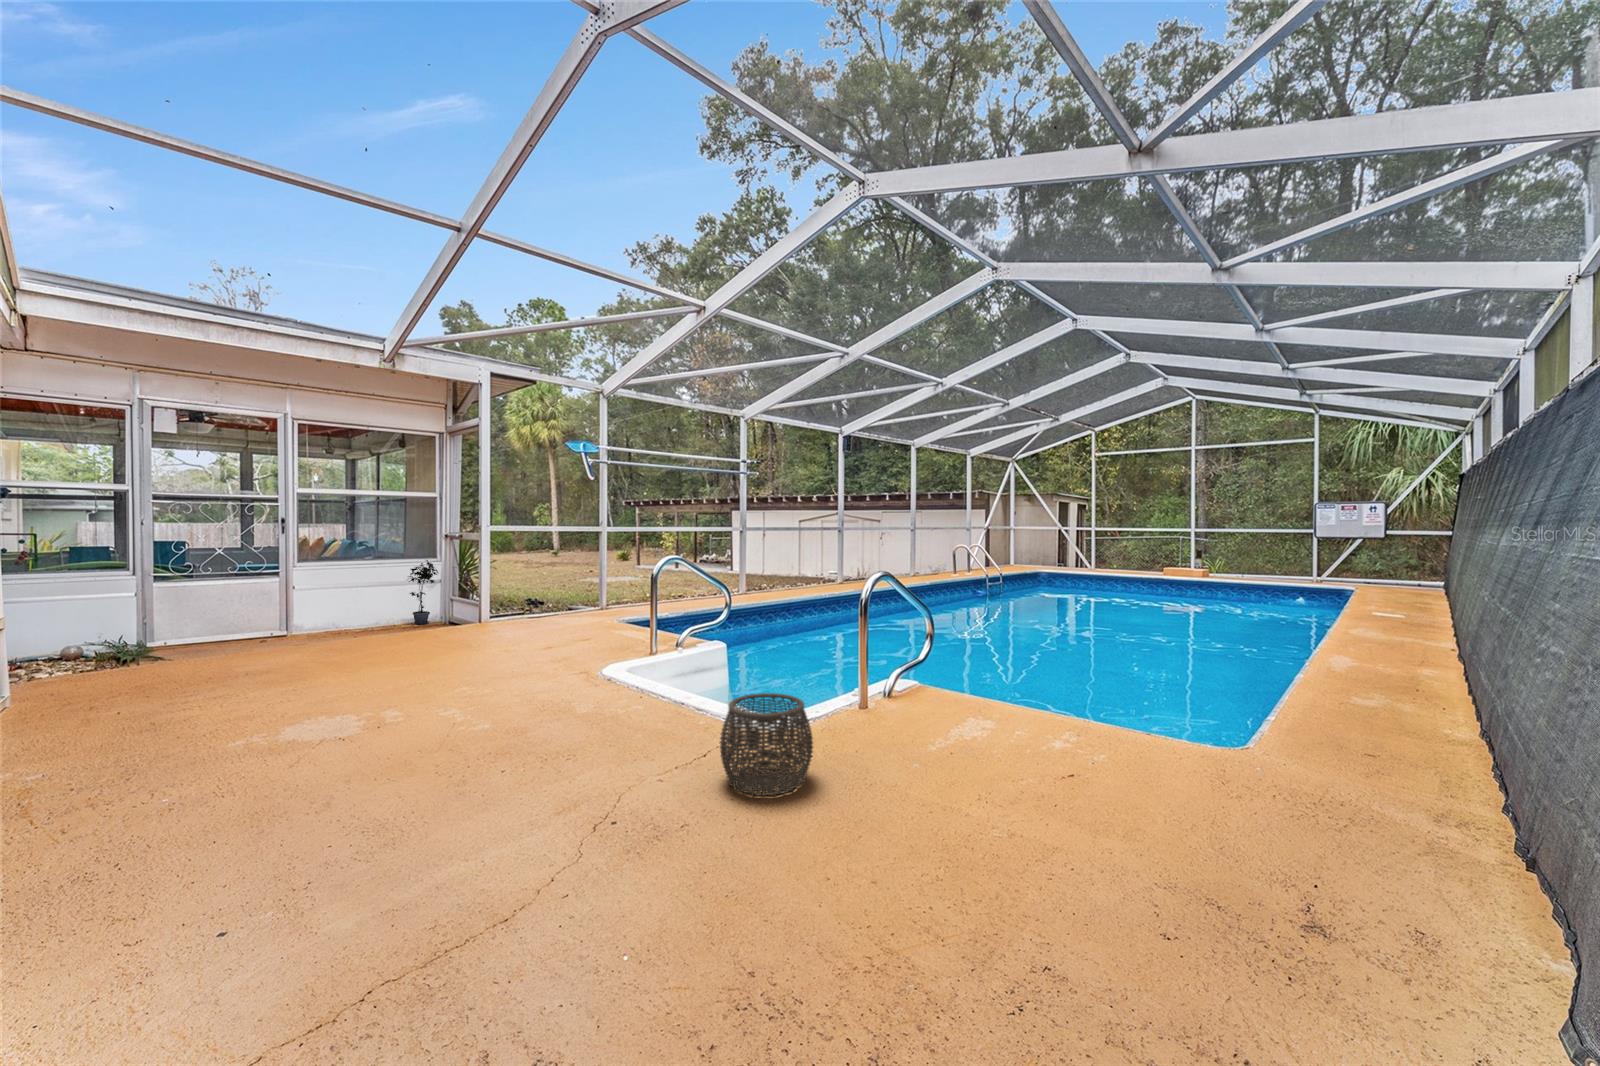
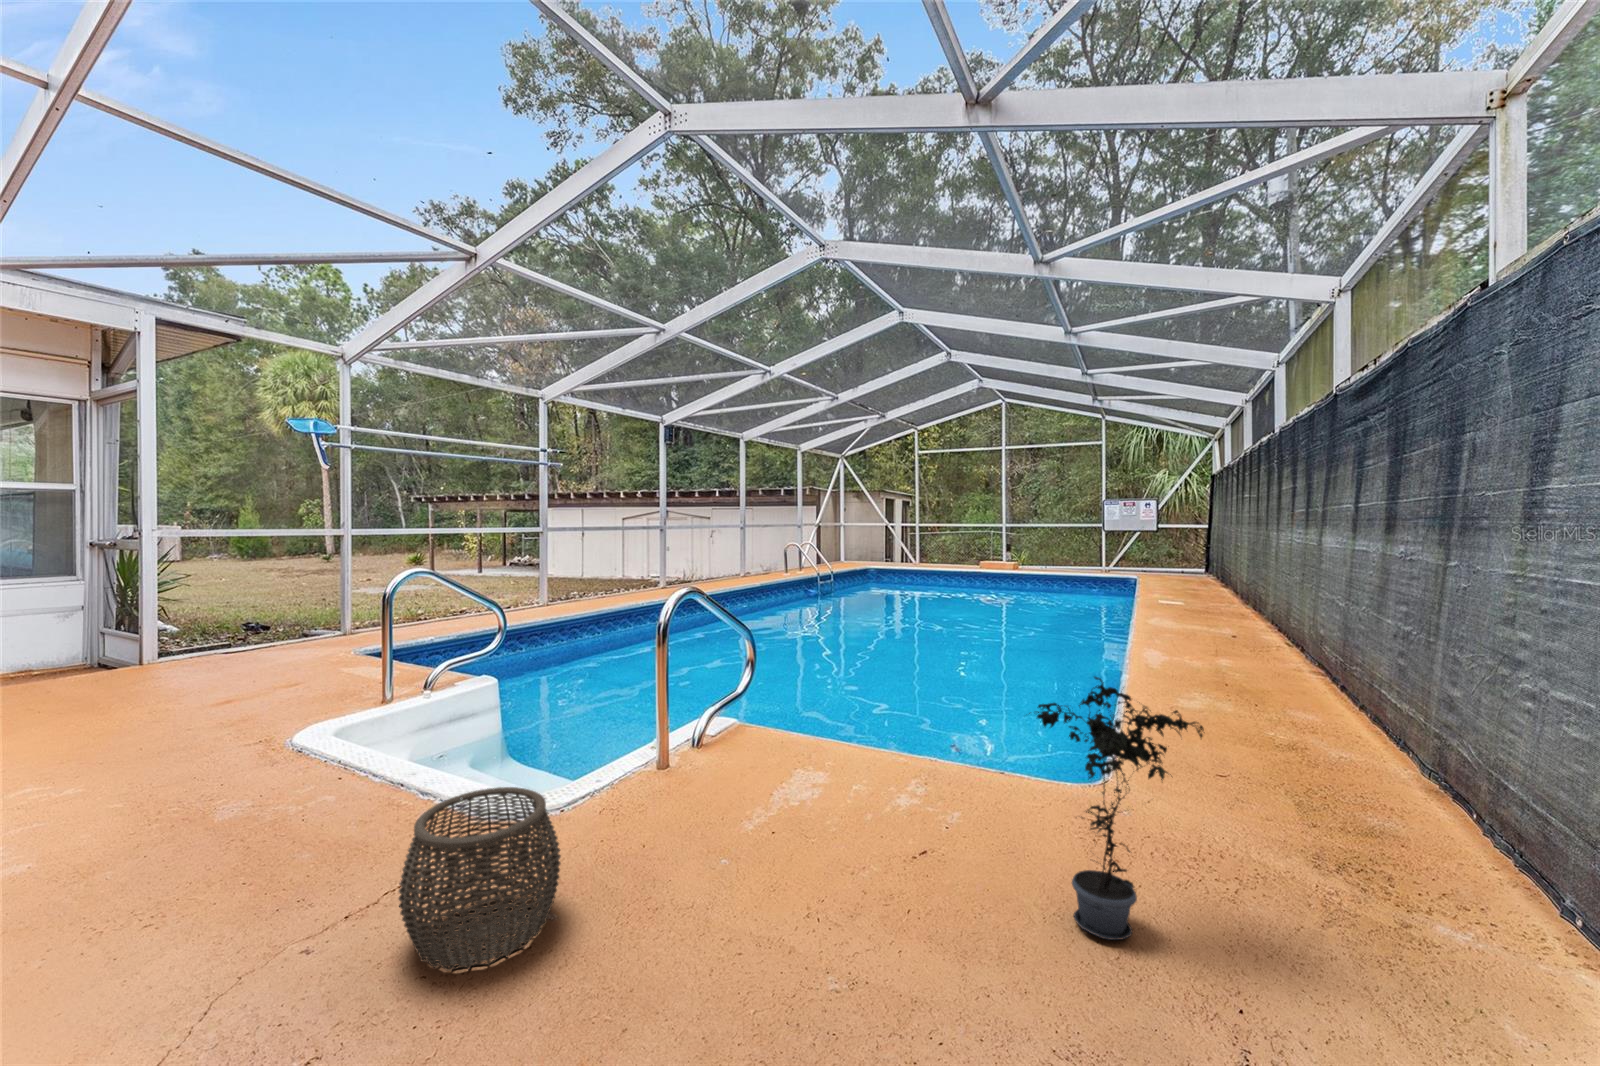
potted plant: present [407,560,438,624] -> present [1029,677,1204,940]

